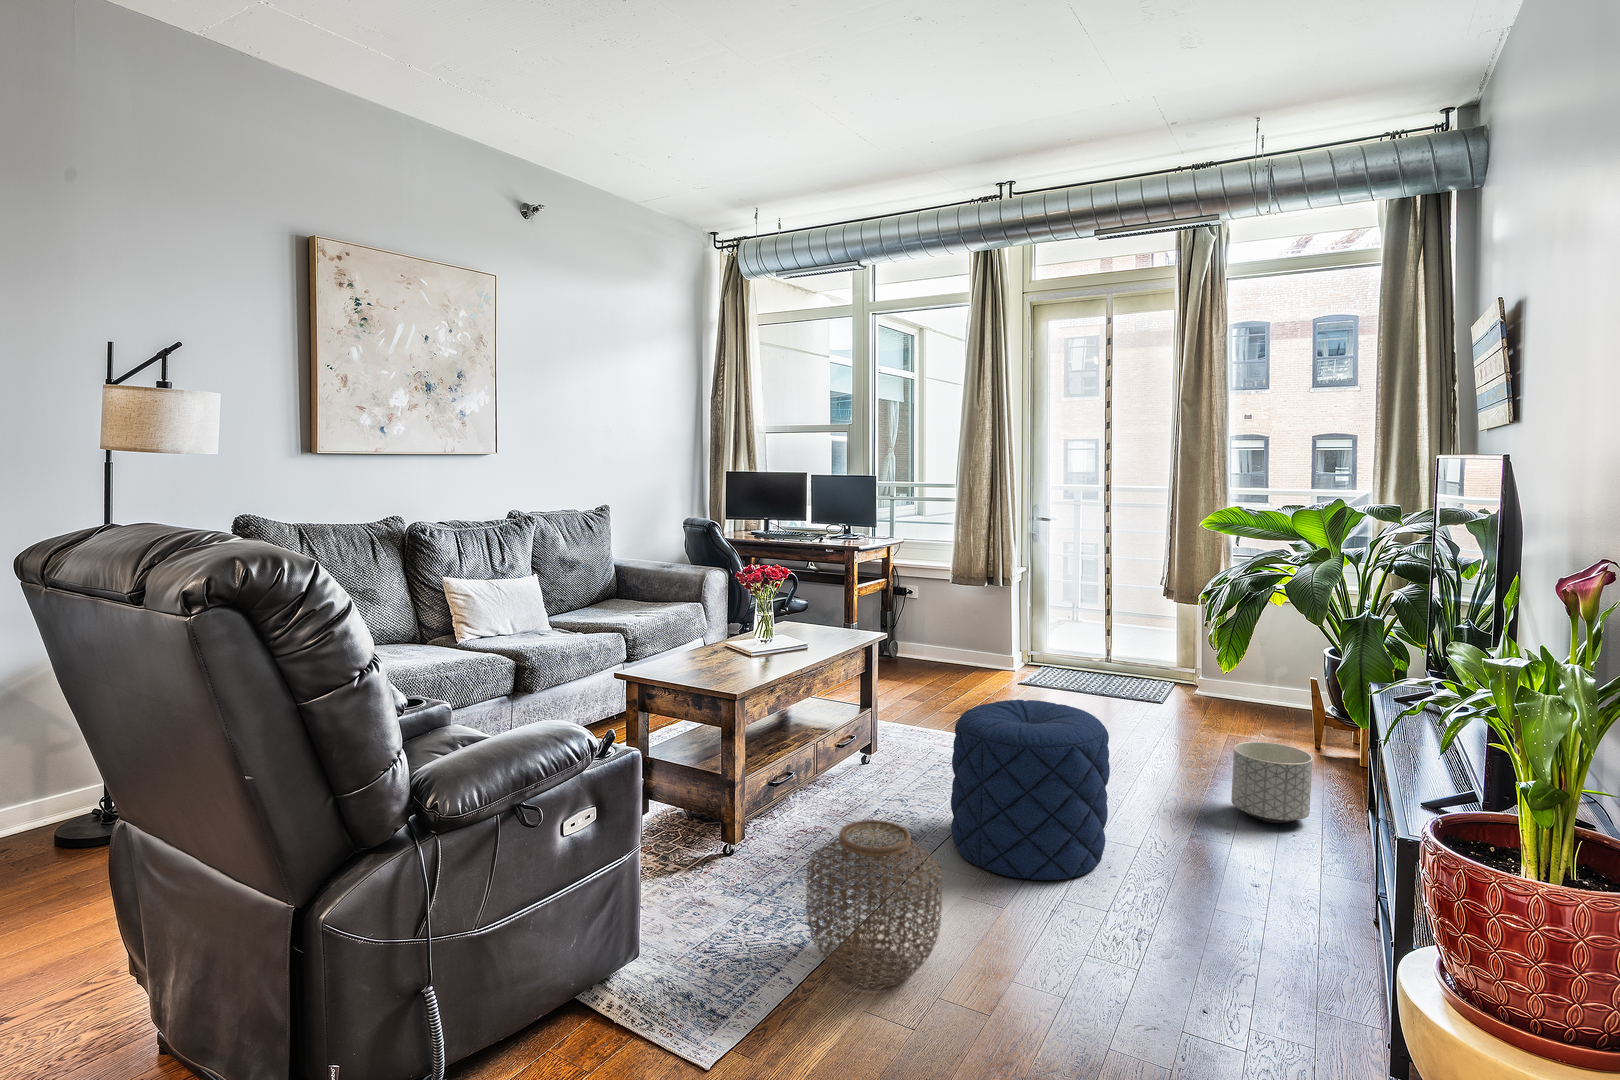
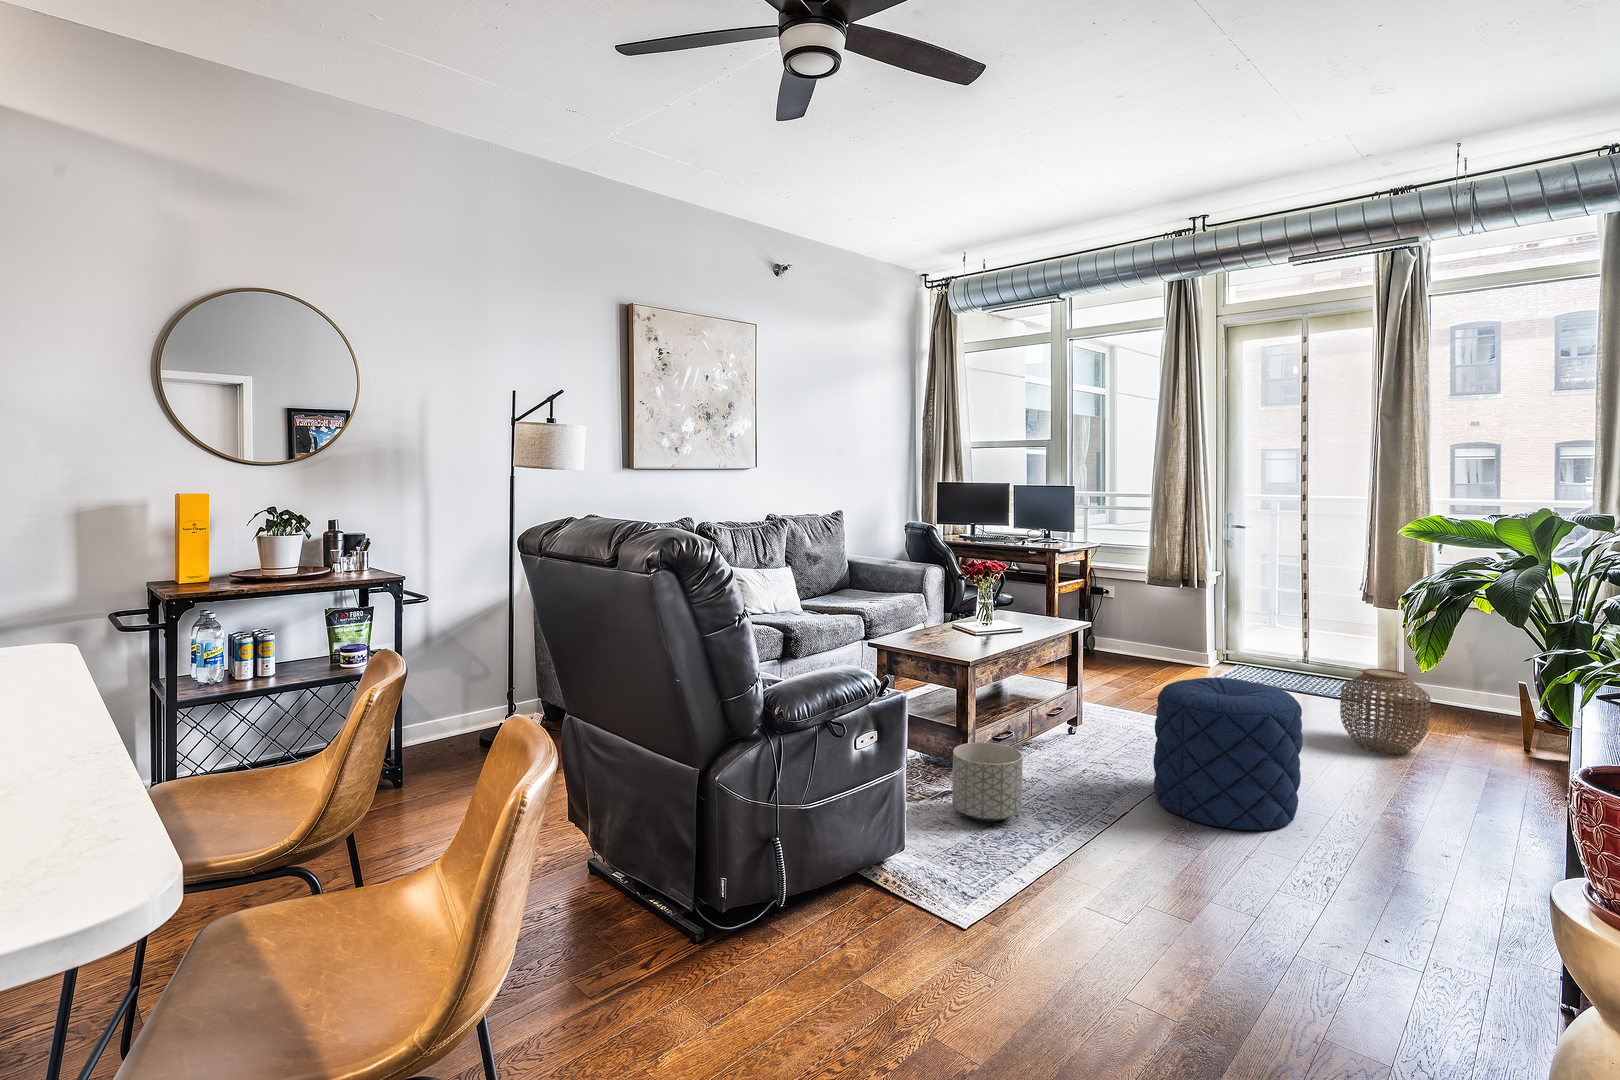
planter: present [1231,742,1313,823] -> present [952,742,1023,822]
woven basket: present [806,820,942,987] -> present [1340,669,1431,754]

